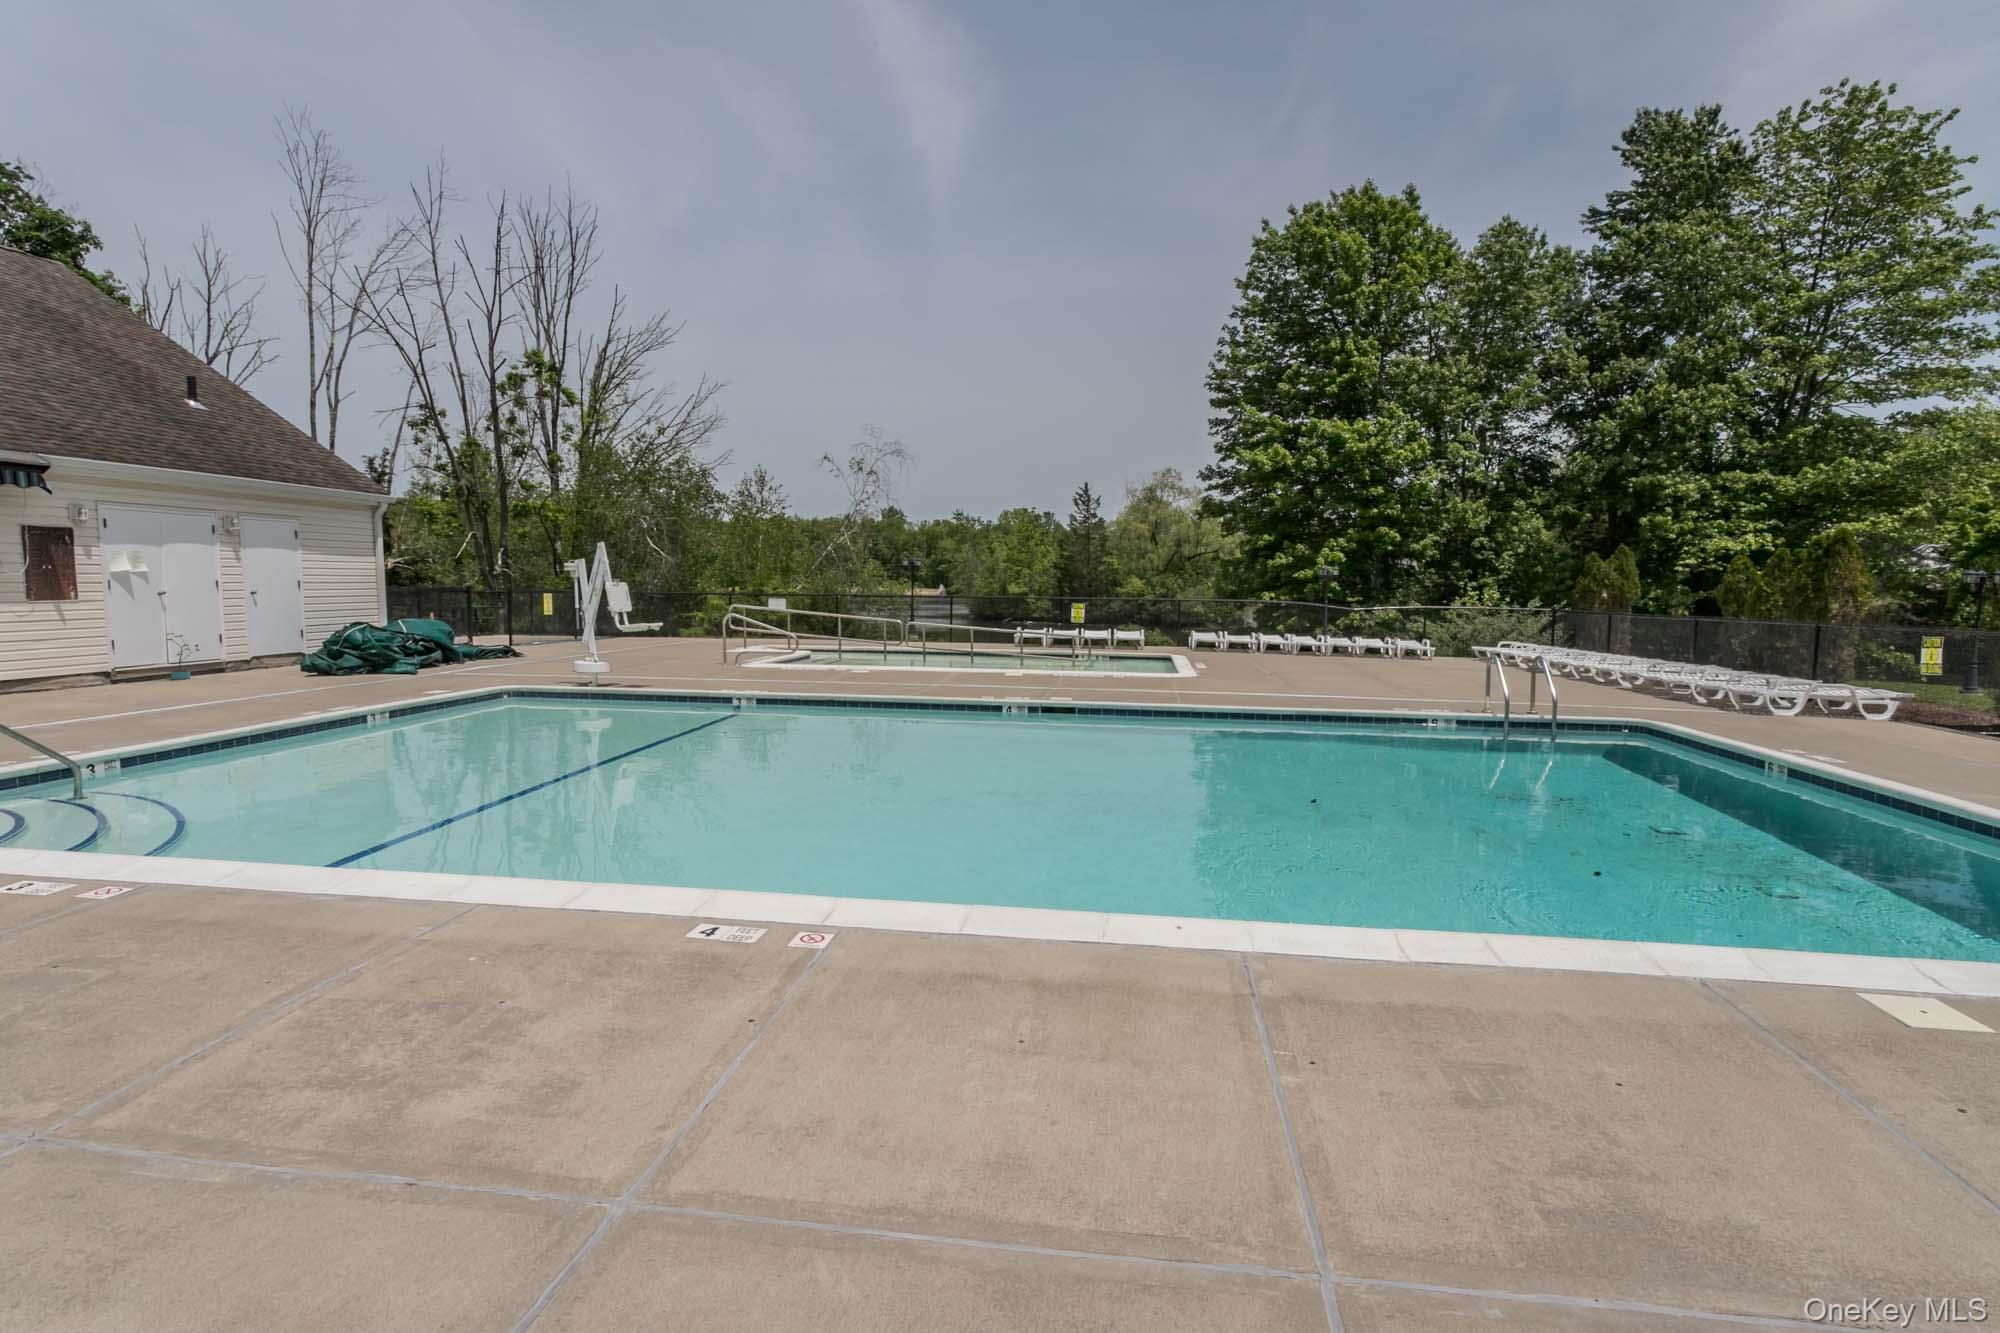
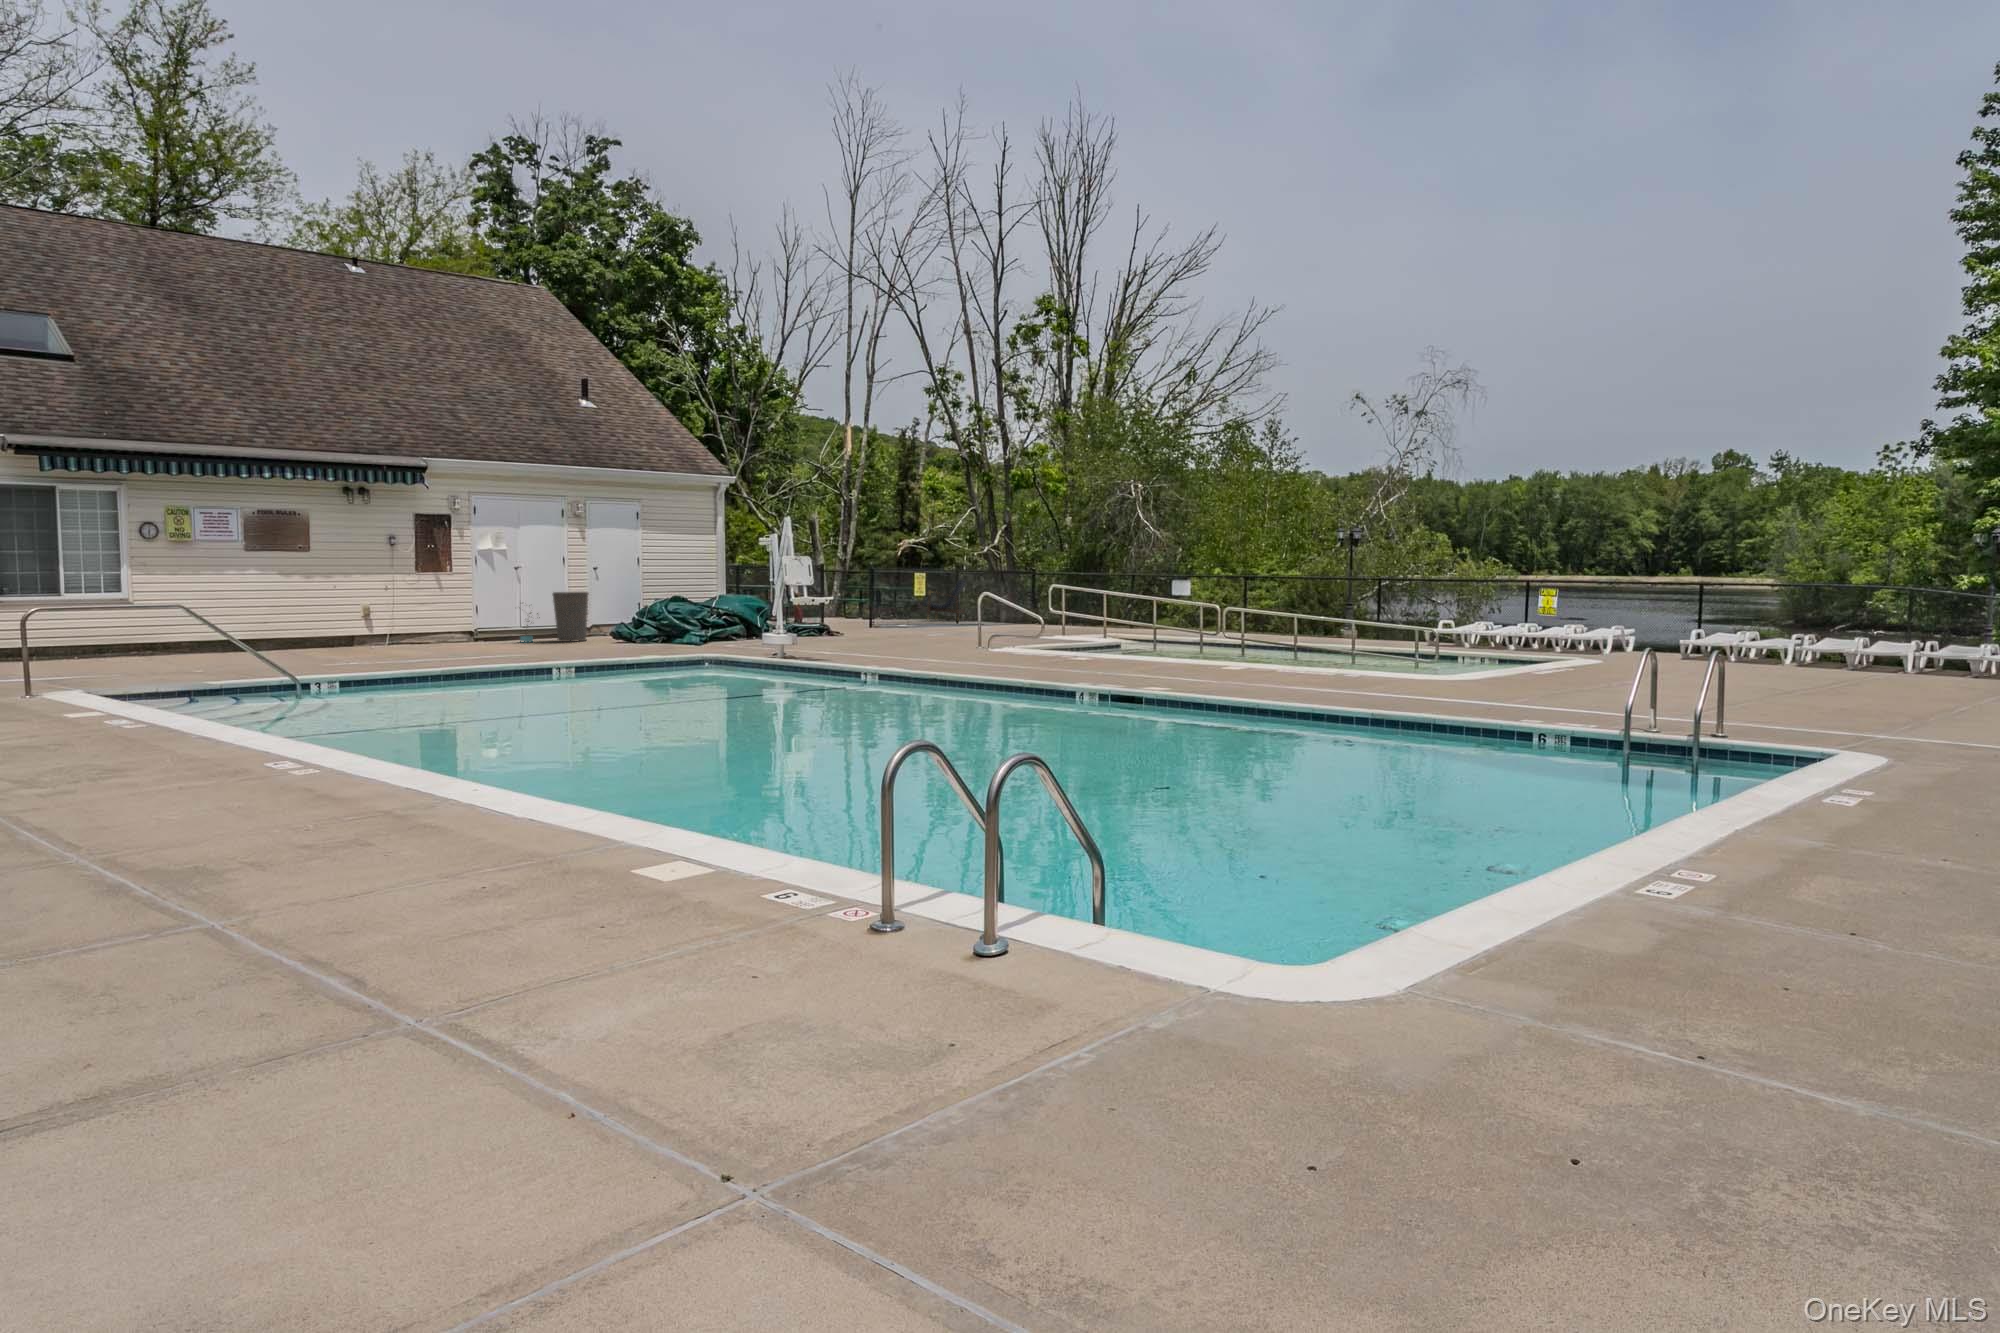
lounge chair: none [531,598,571,635] -> present [923,580,966,619]
trash can: none [210,619,260,676] -> present [552,592,588,642]

